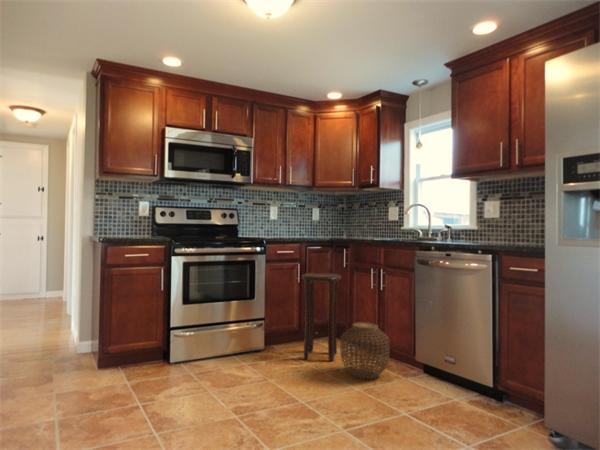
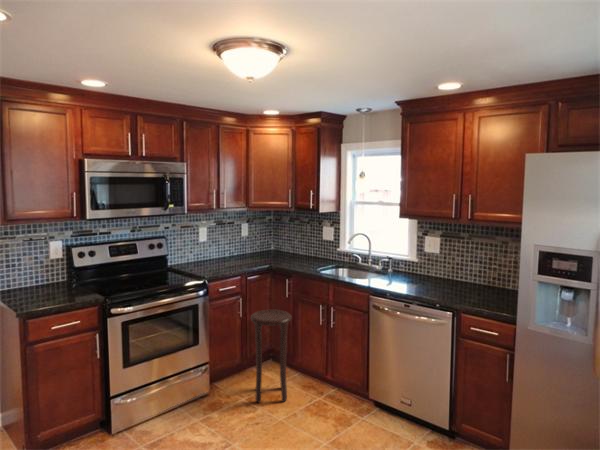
woven basket: present [340,322,390,379] -> none [300,366,348,426]

